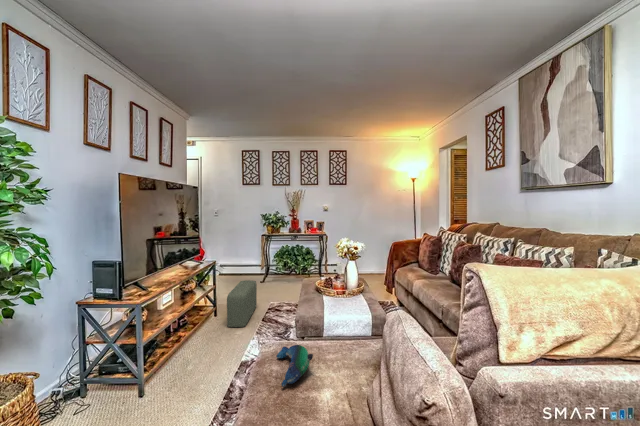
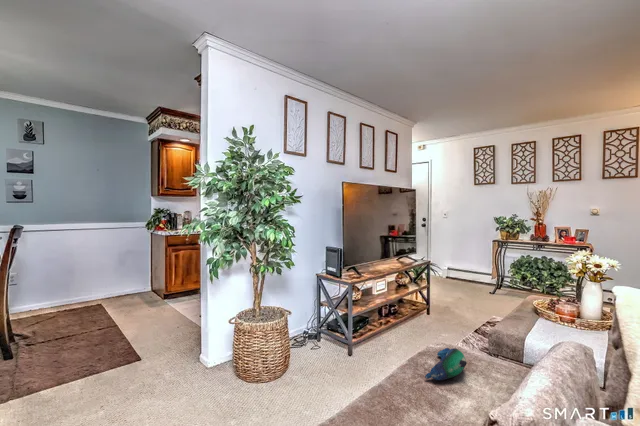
pouf: present [227,280,257,327] -> none [434,285,473,330]

